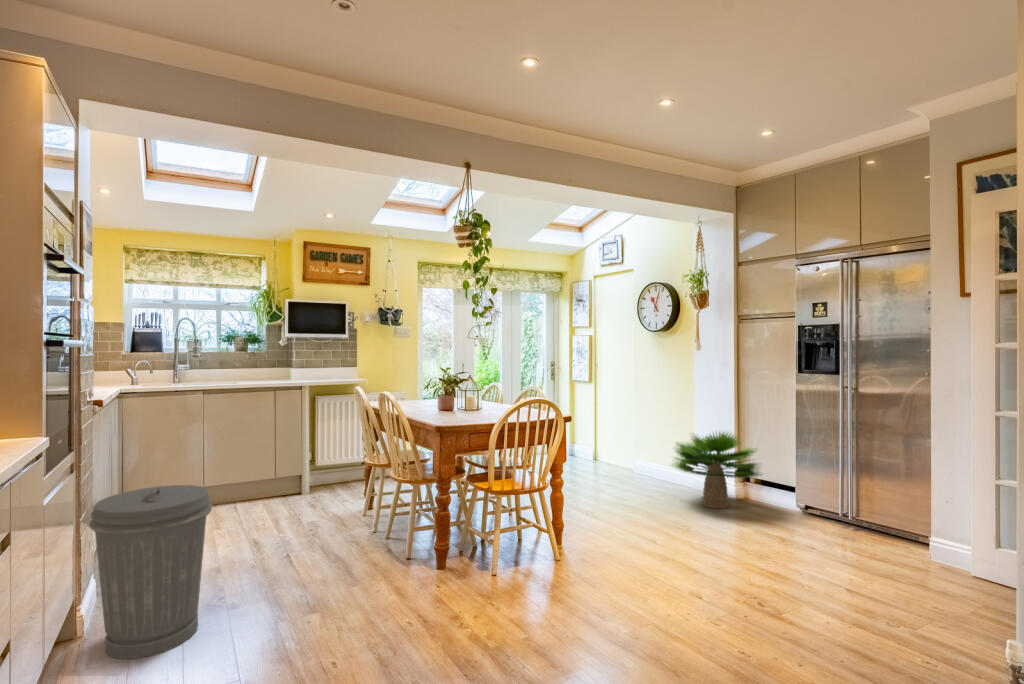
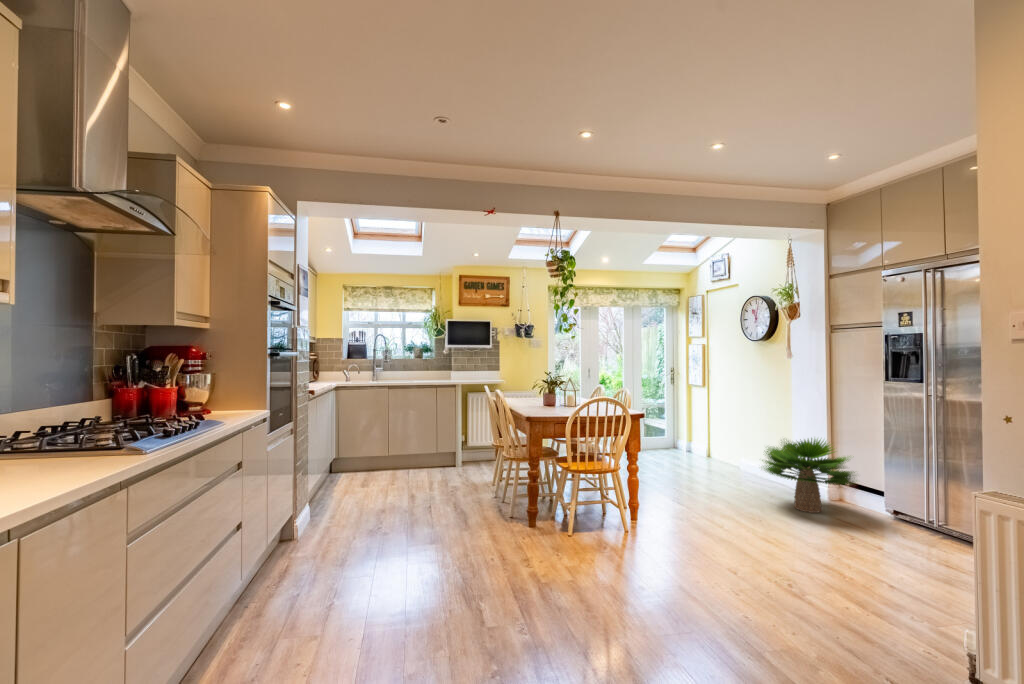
trash can: present [88,485,212,659] -> none [297,447,368,554]

